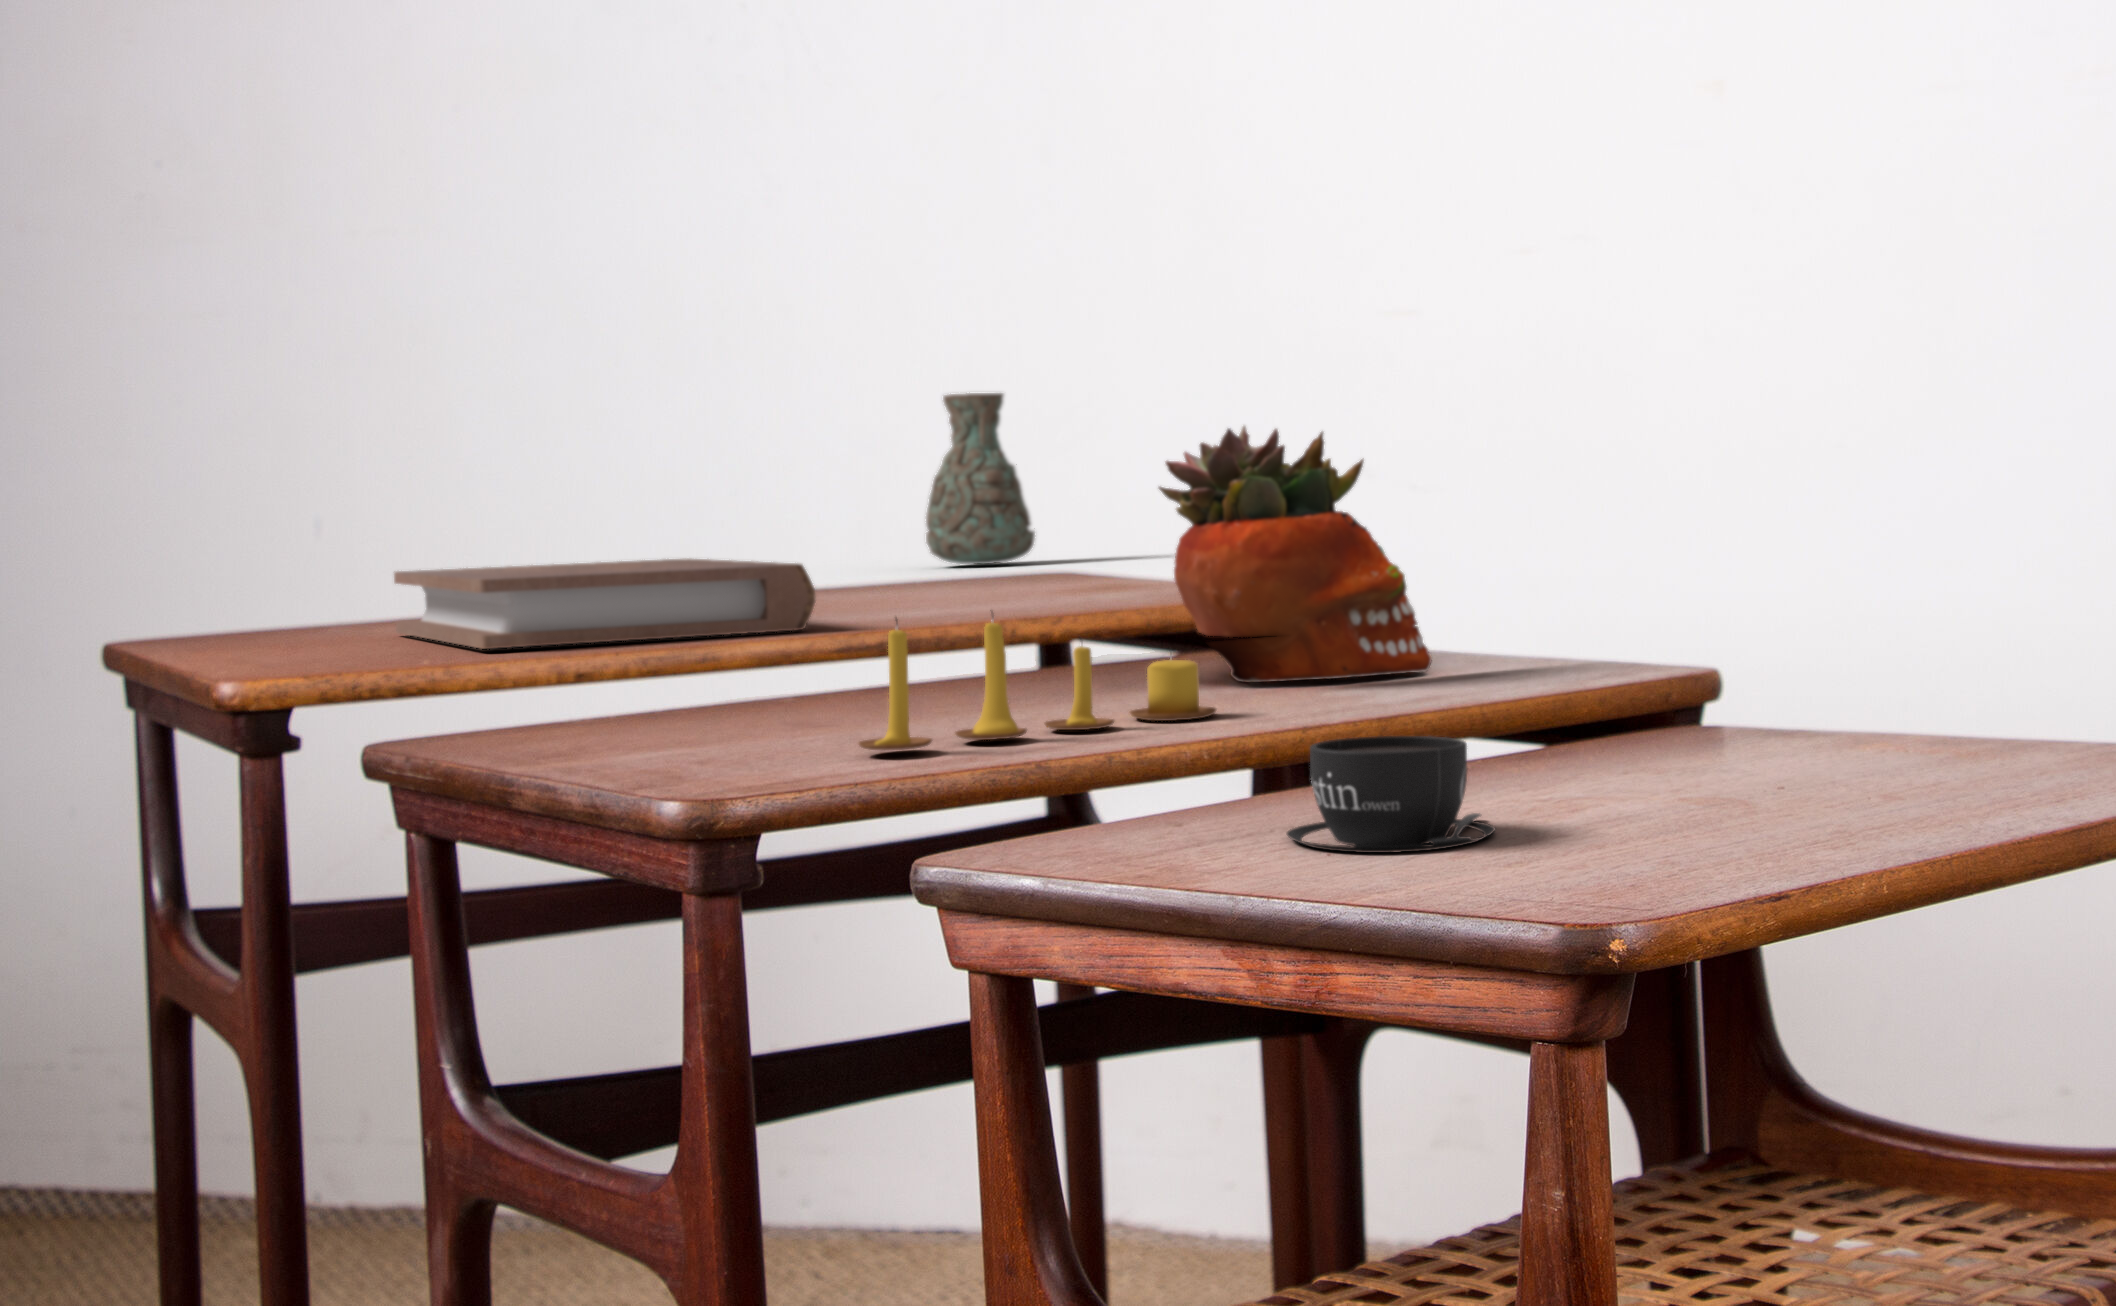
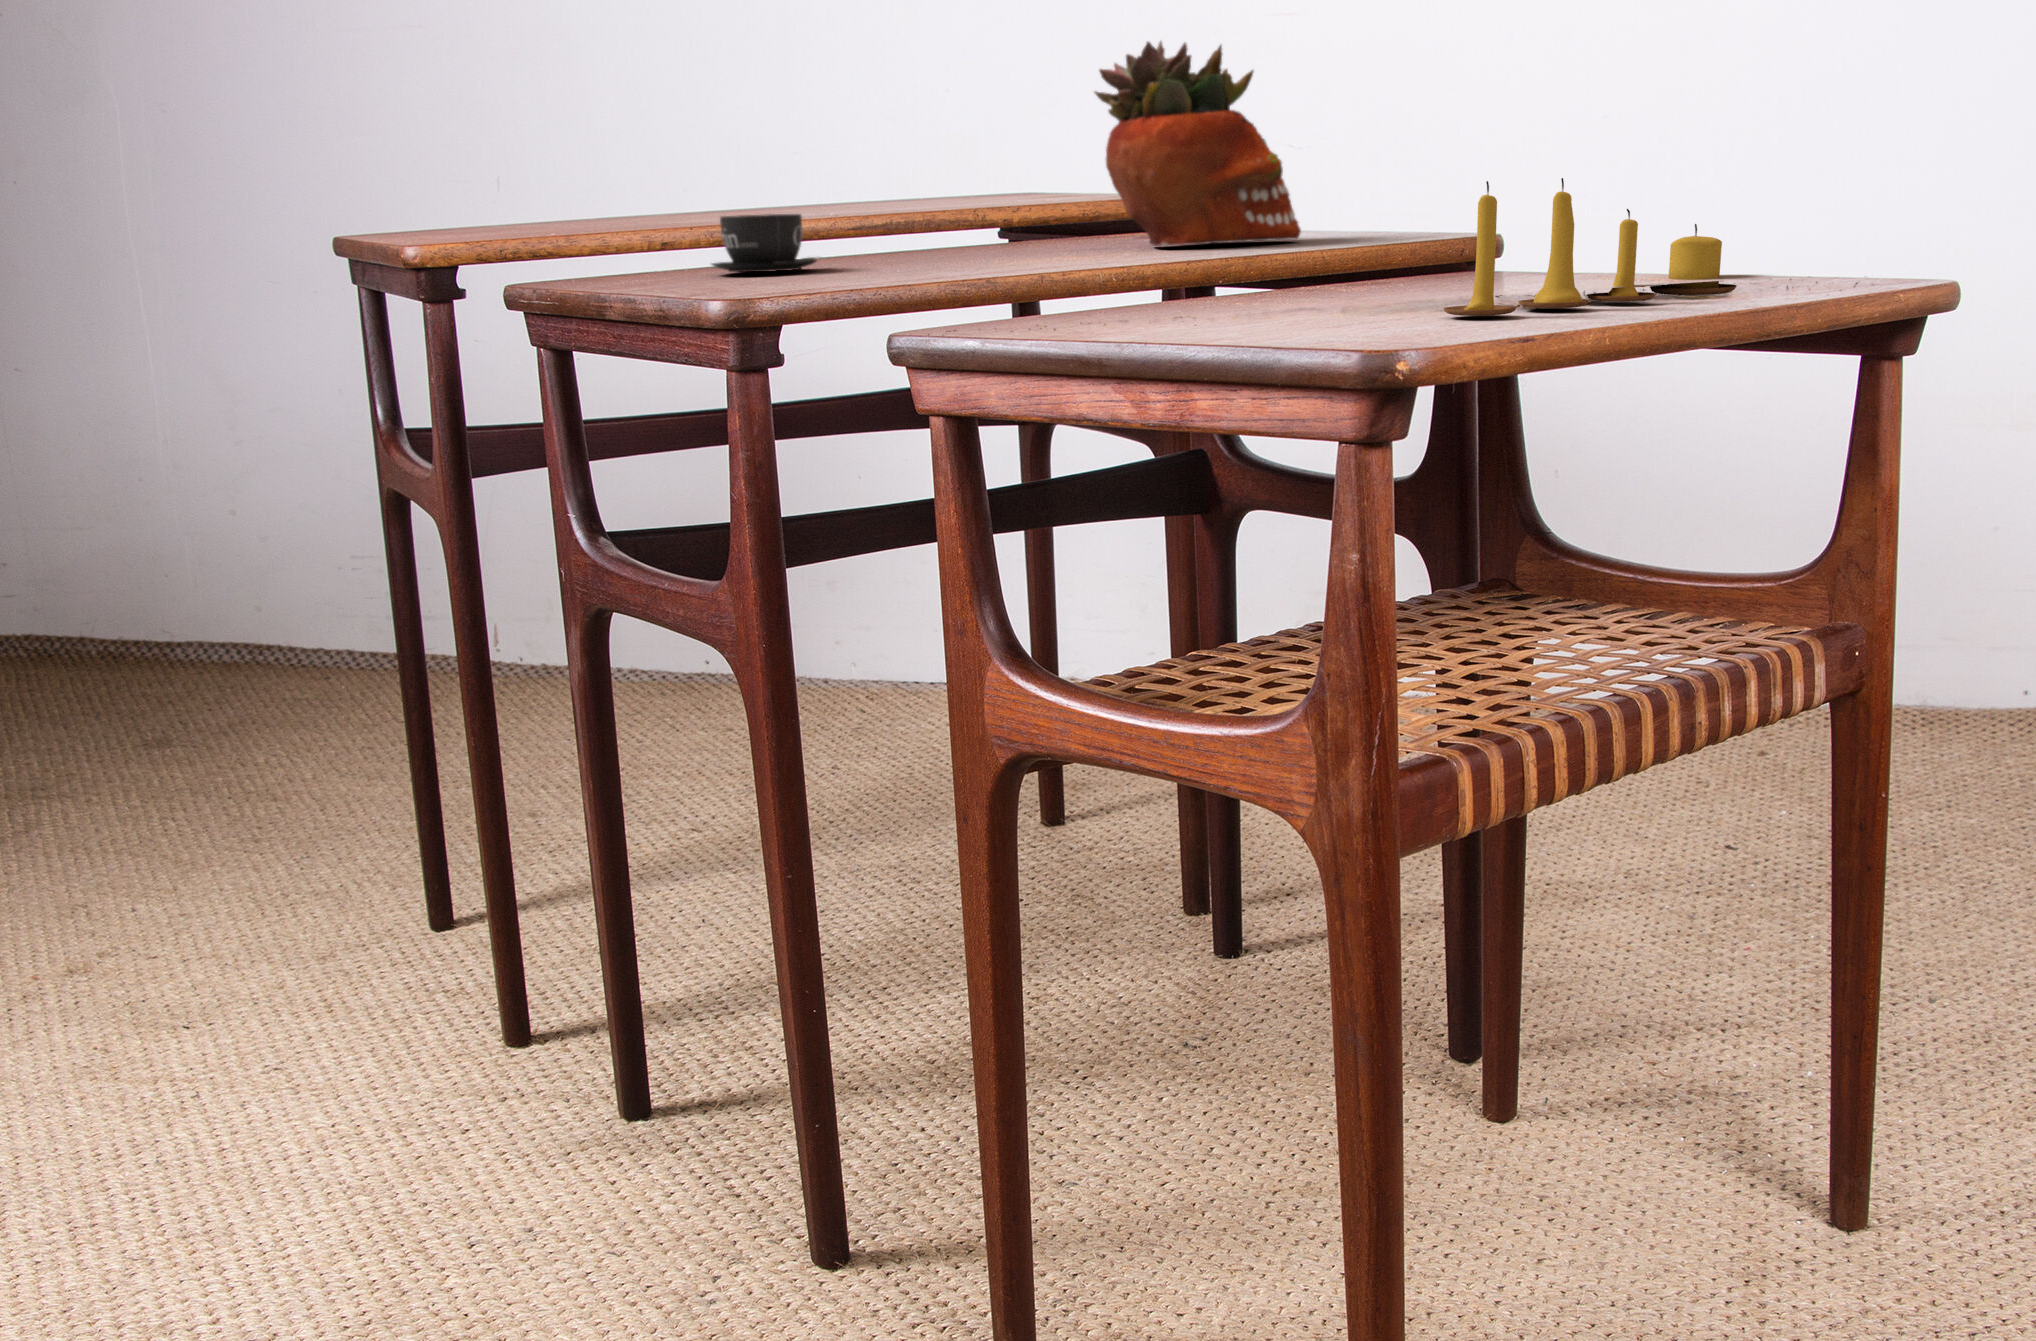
decorative vase: present [926,393,1035,564] -> none [932,52,1015,191]
book: present [394,559,815,649] -> none [522,161,838,223]
candle: present [859,620,1216,750] -> present [1443,178,1737,316]
teacup: present [1287,736,1495,853] -> present [712,214,817,272]

